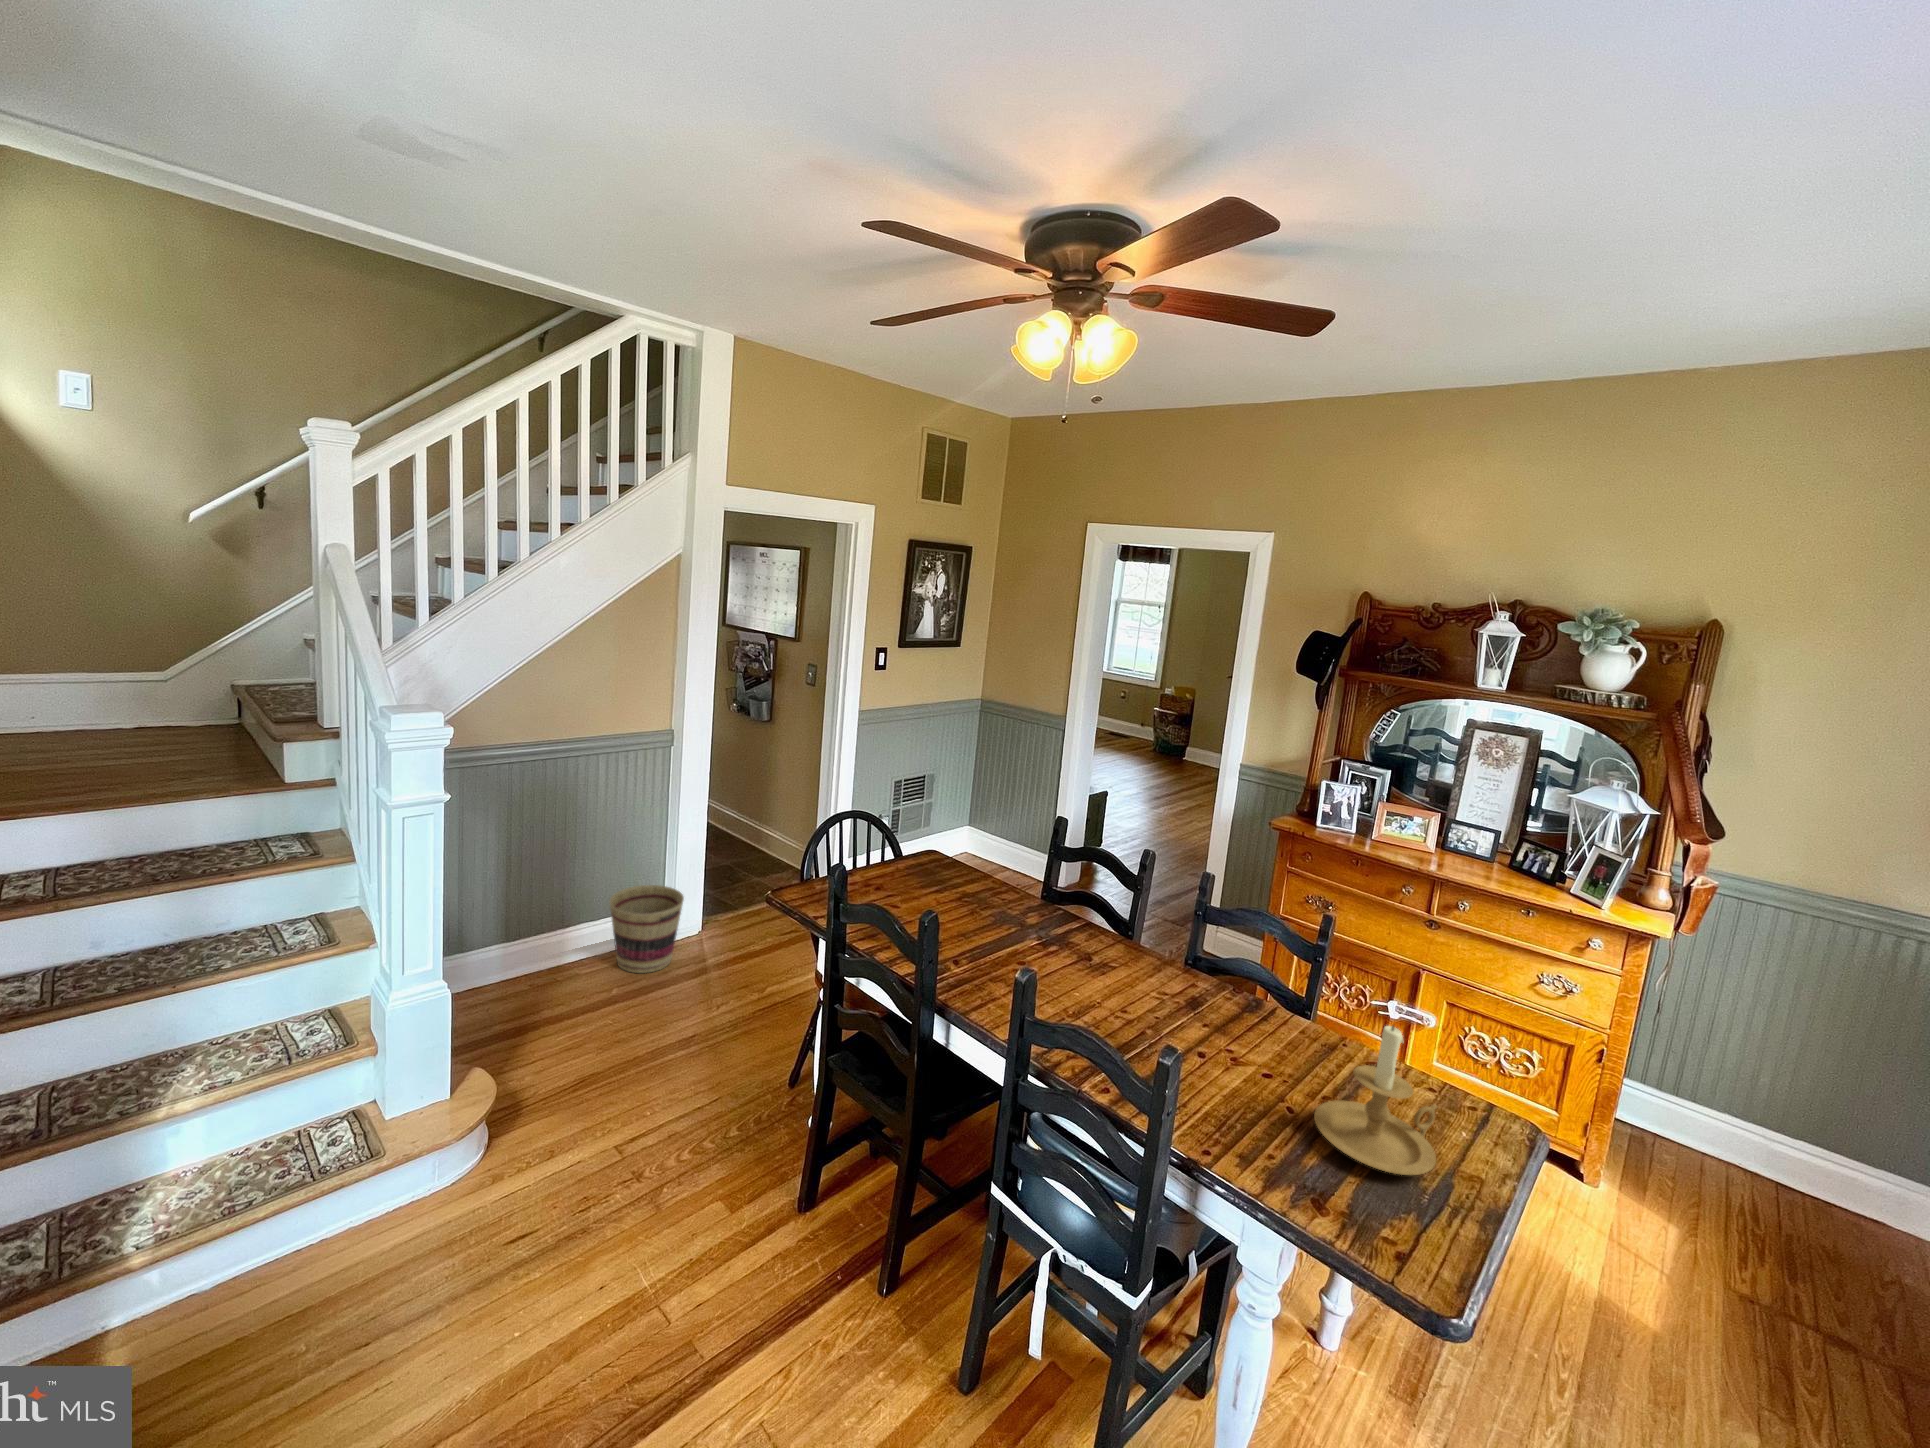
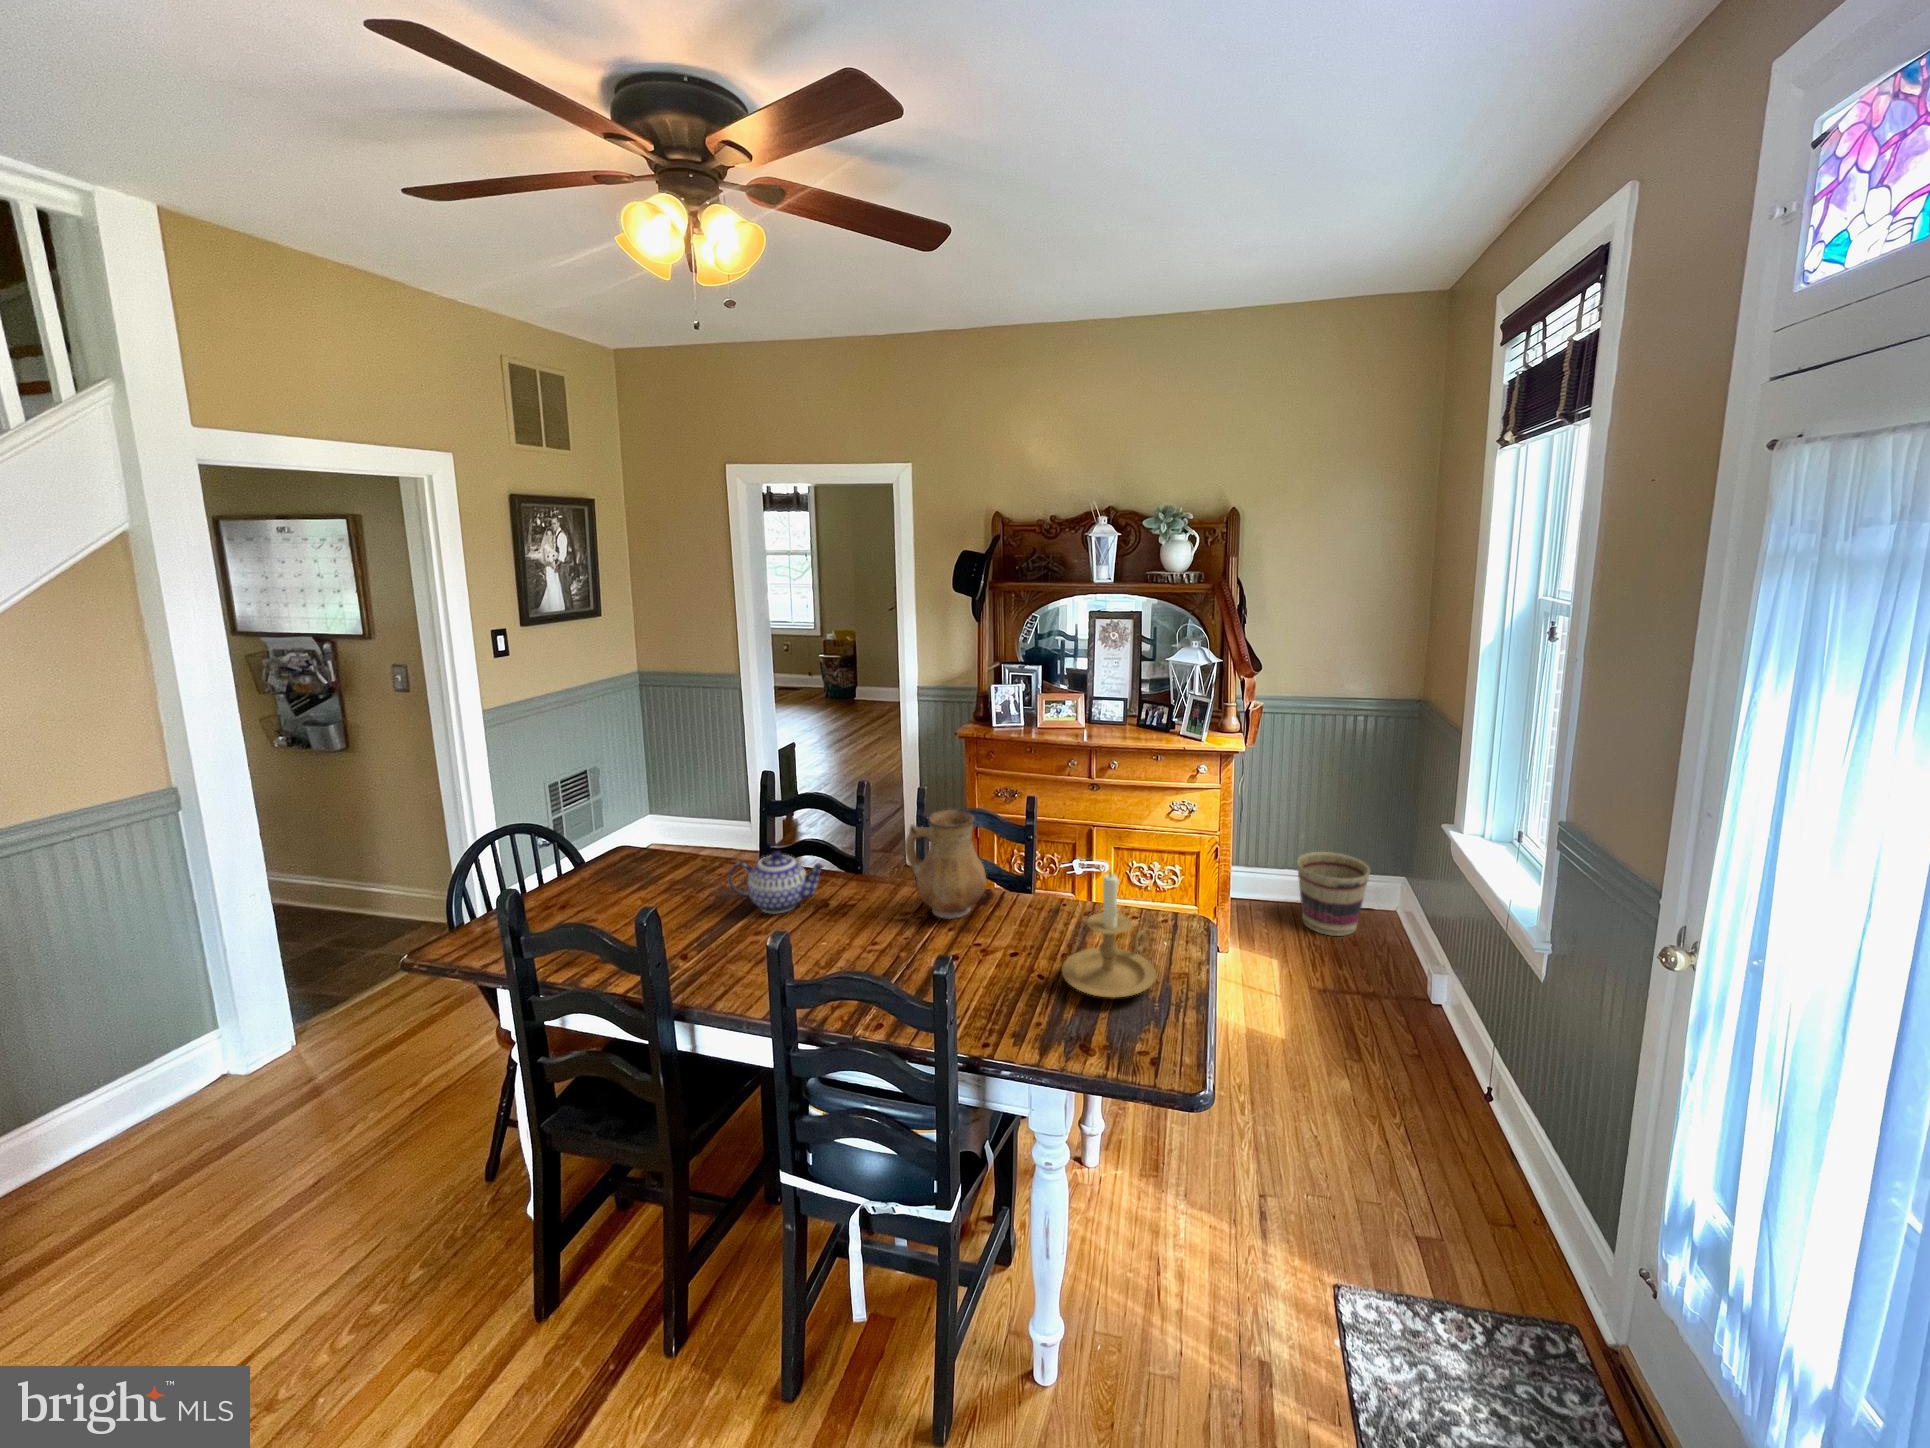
basket: present [610,885,684,973] -> present [1297,852,1370,936]
teapot: none [1007,892,1094,951] -> present [728,851,825,914]
ceramic pitcher: none [1173,900,1254,1016] -> present [905,810,986,919]

